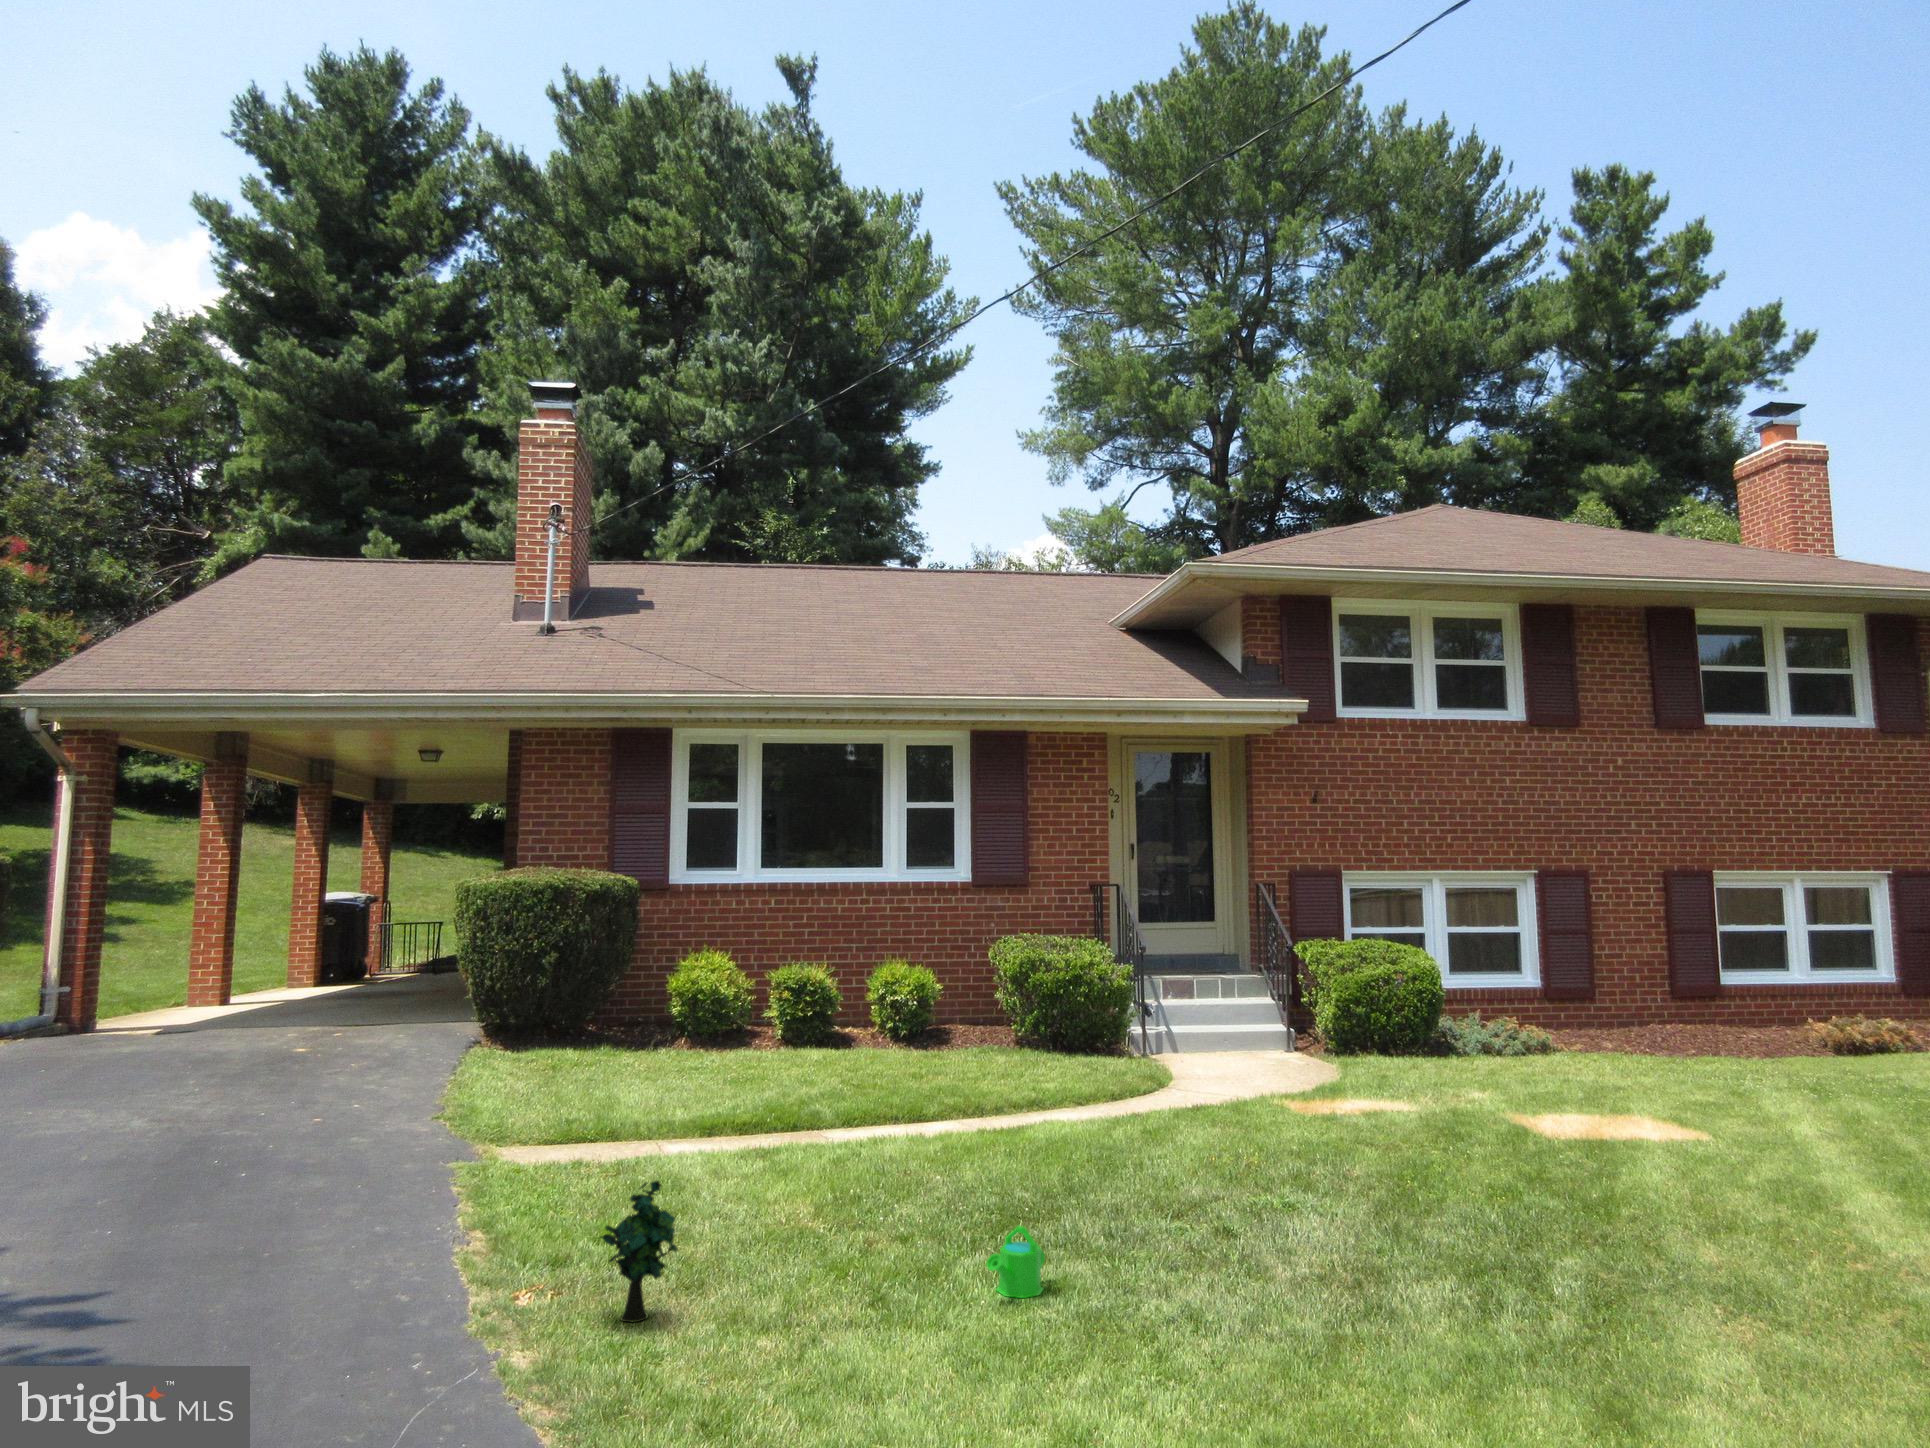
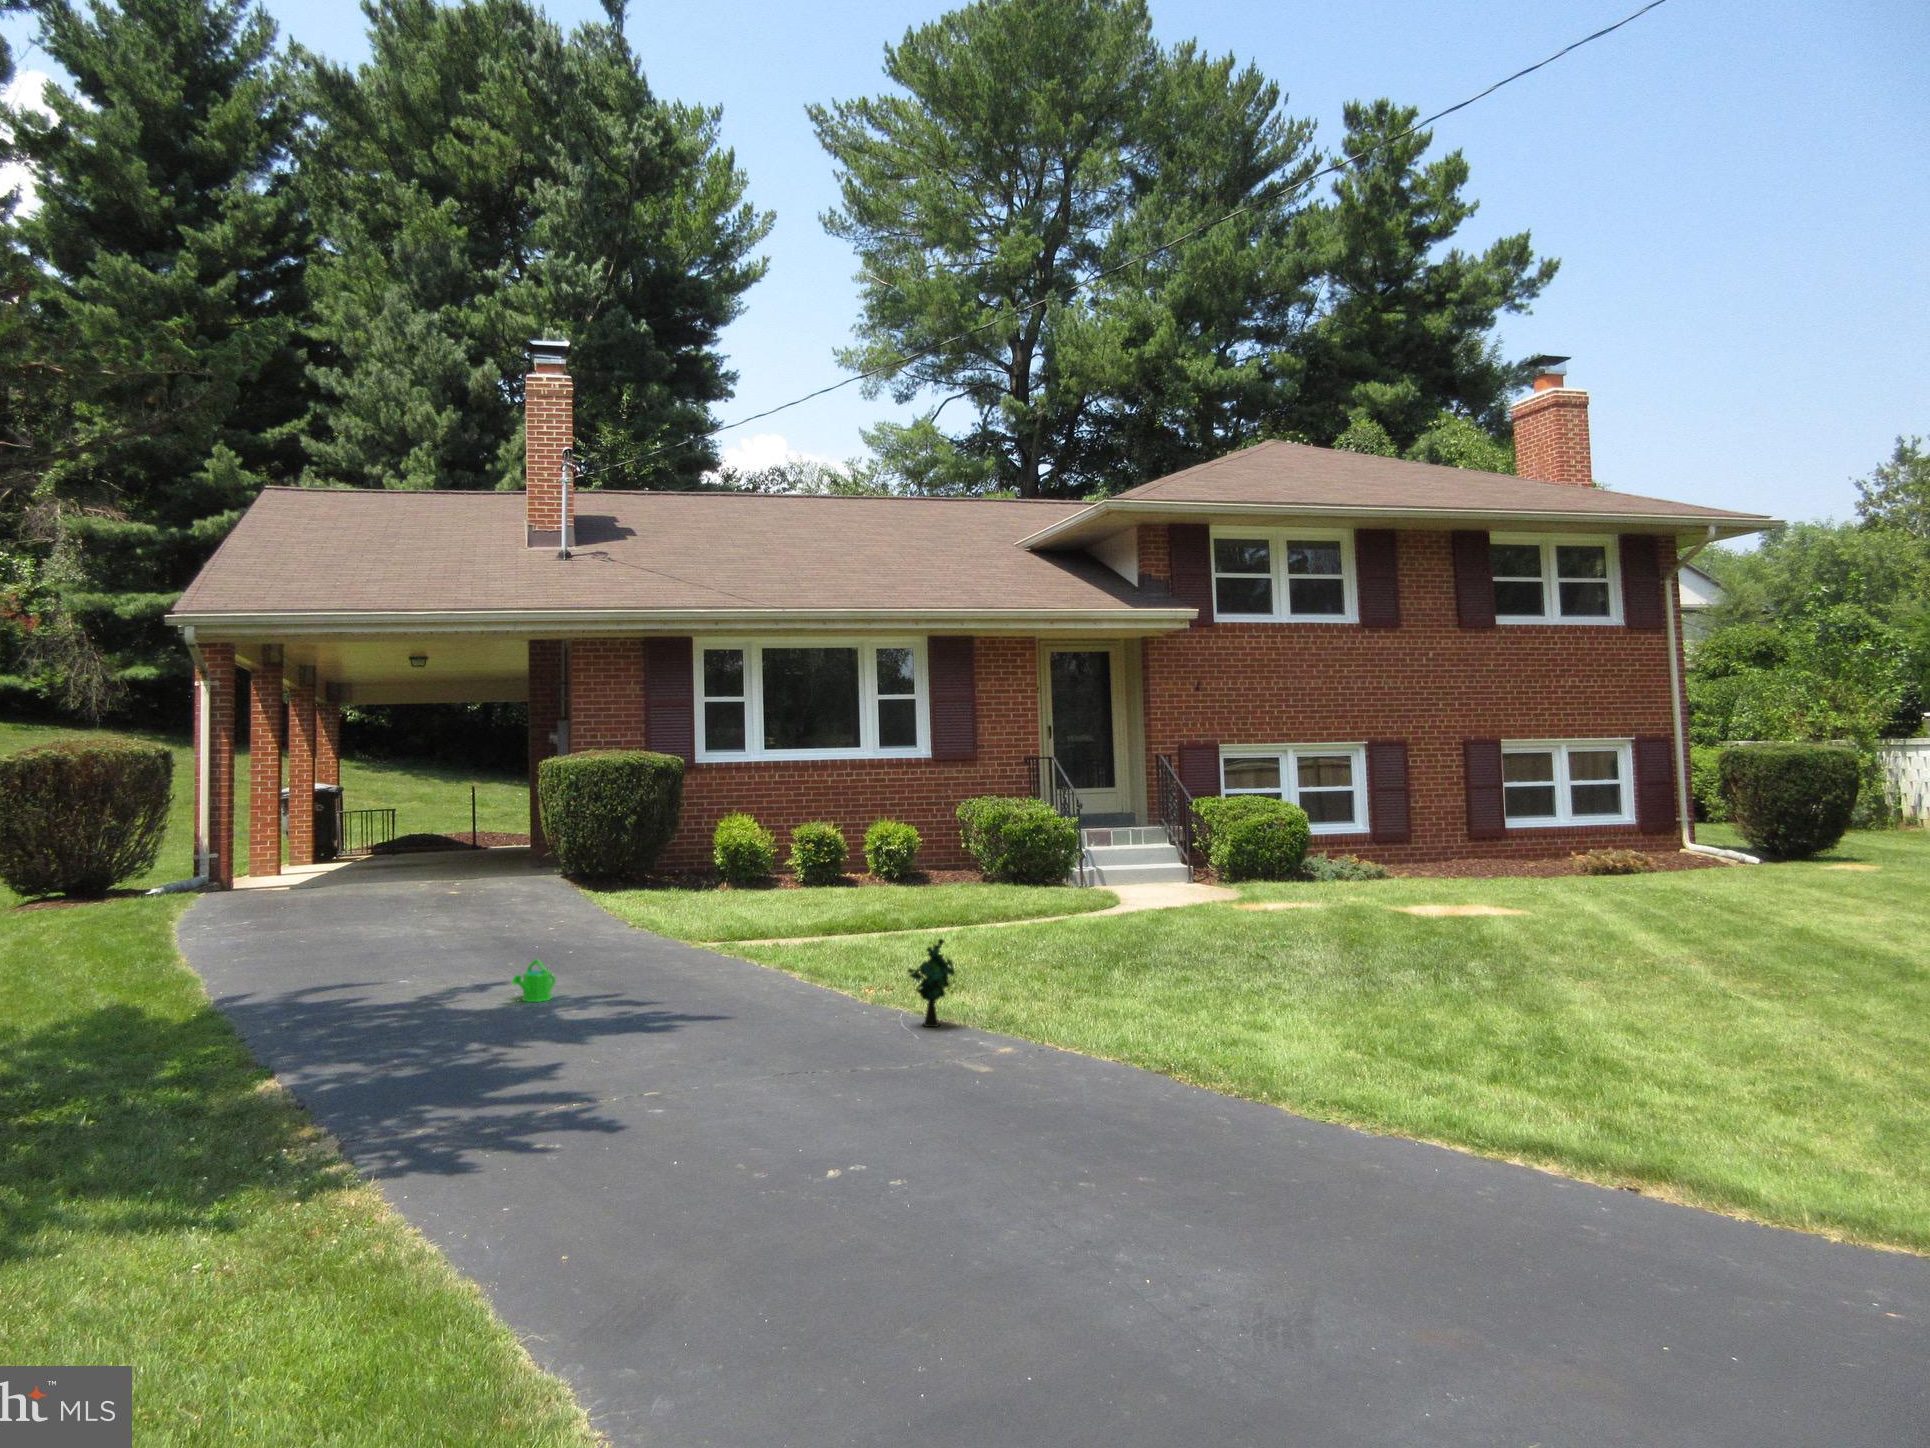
watering can: present [986,1226,1045,1298] -> present [512,959,556,1002]

